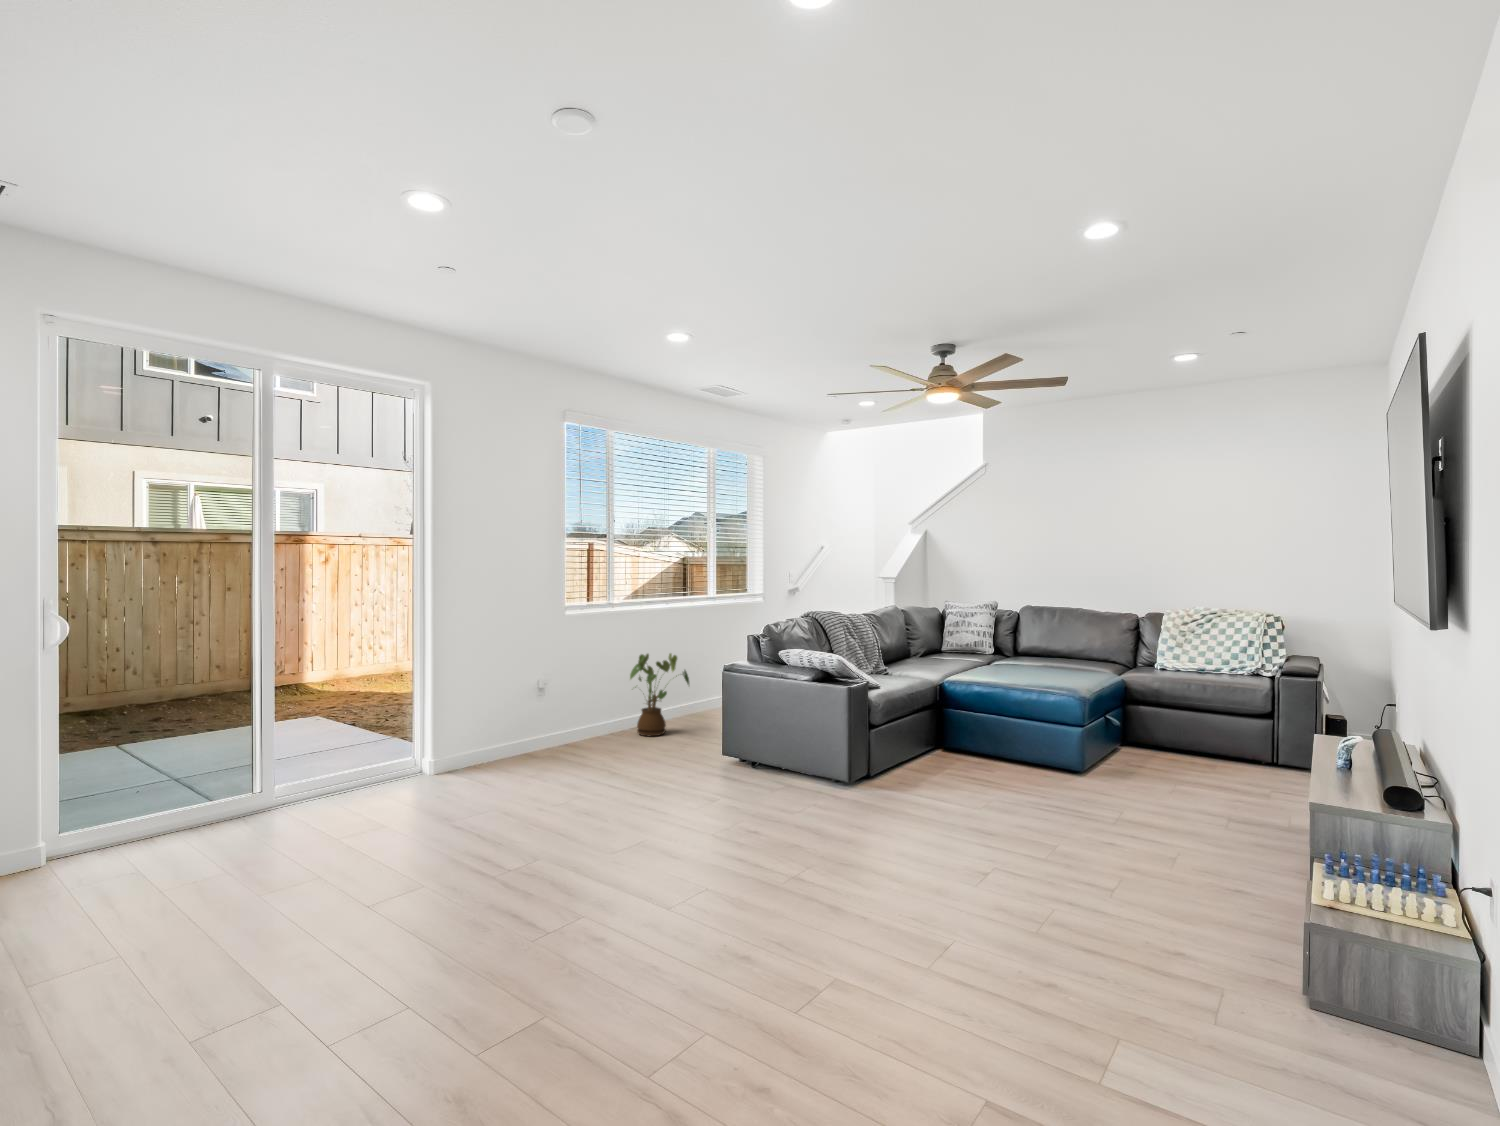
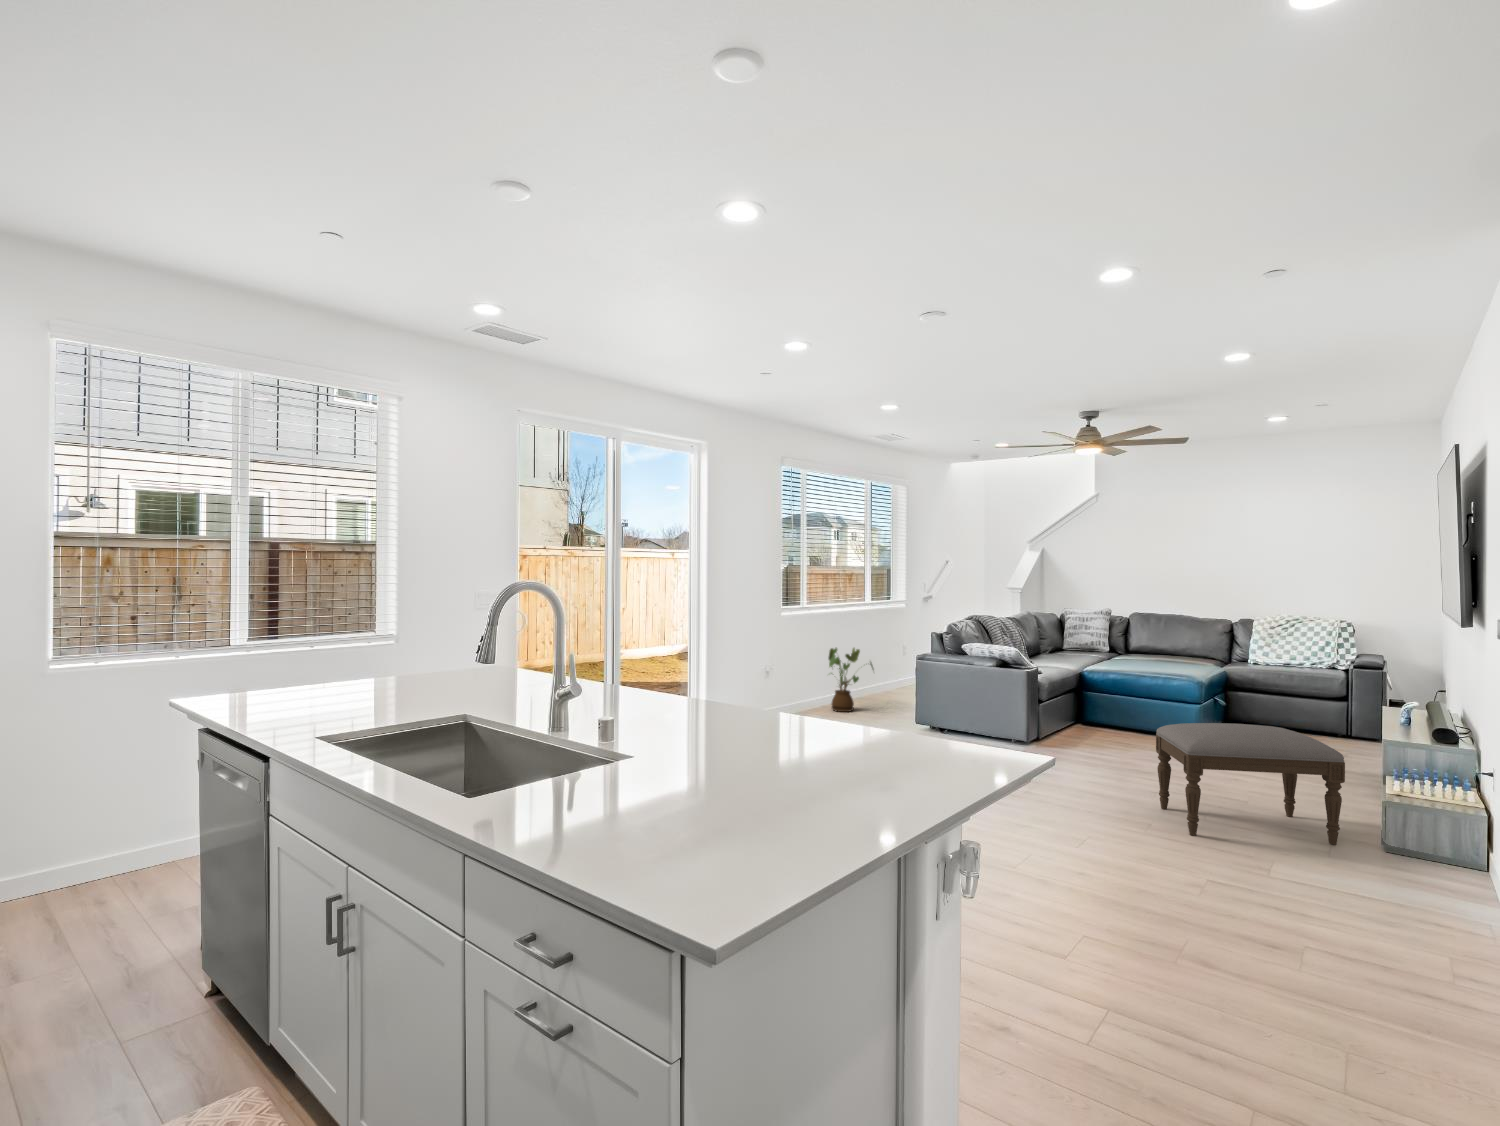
ottoman: none [977,779,1247,987] -> present [1156,723,1345,845]

